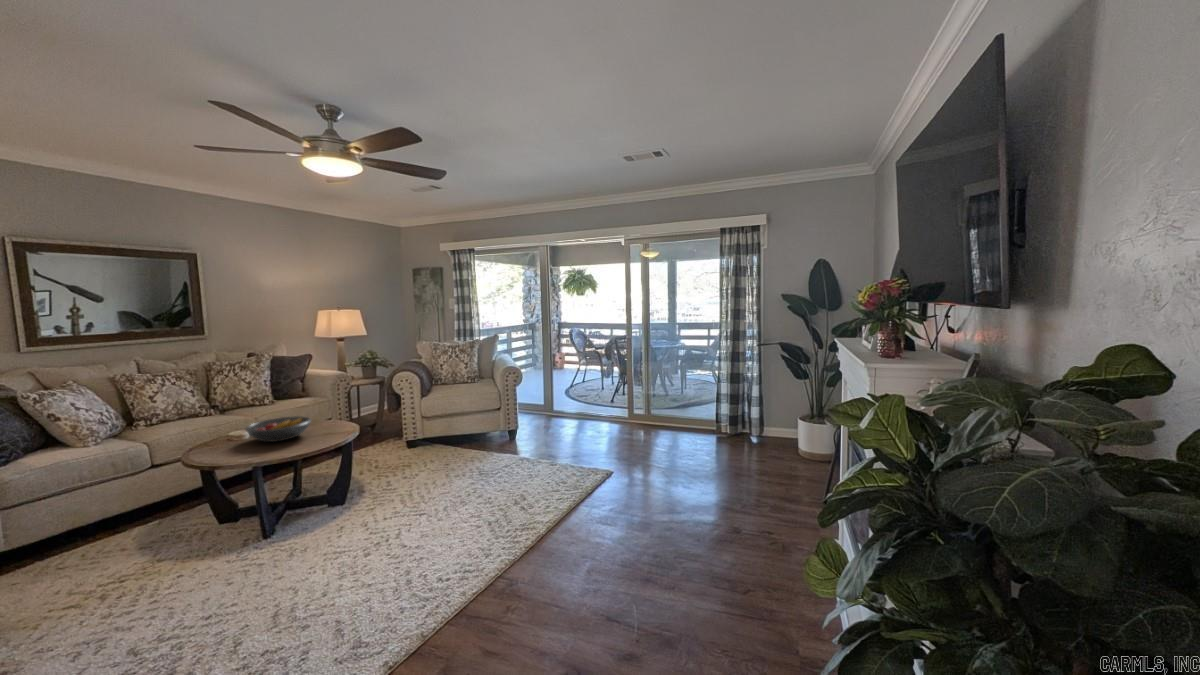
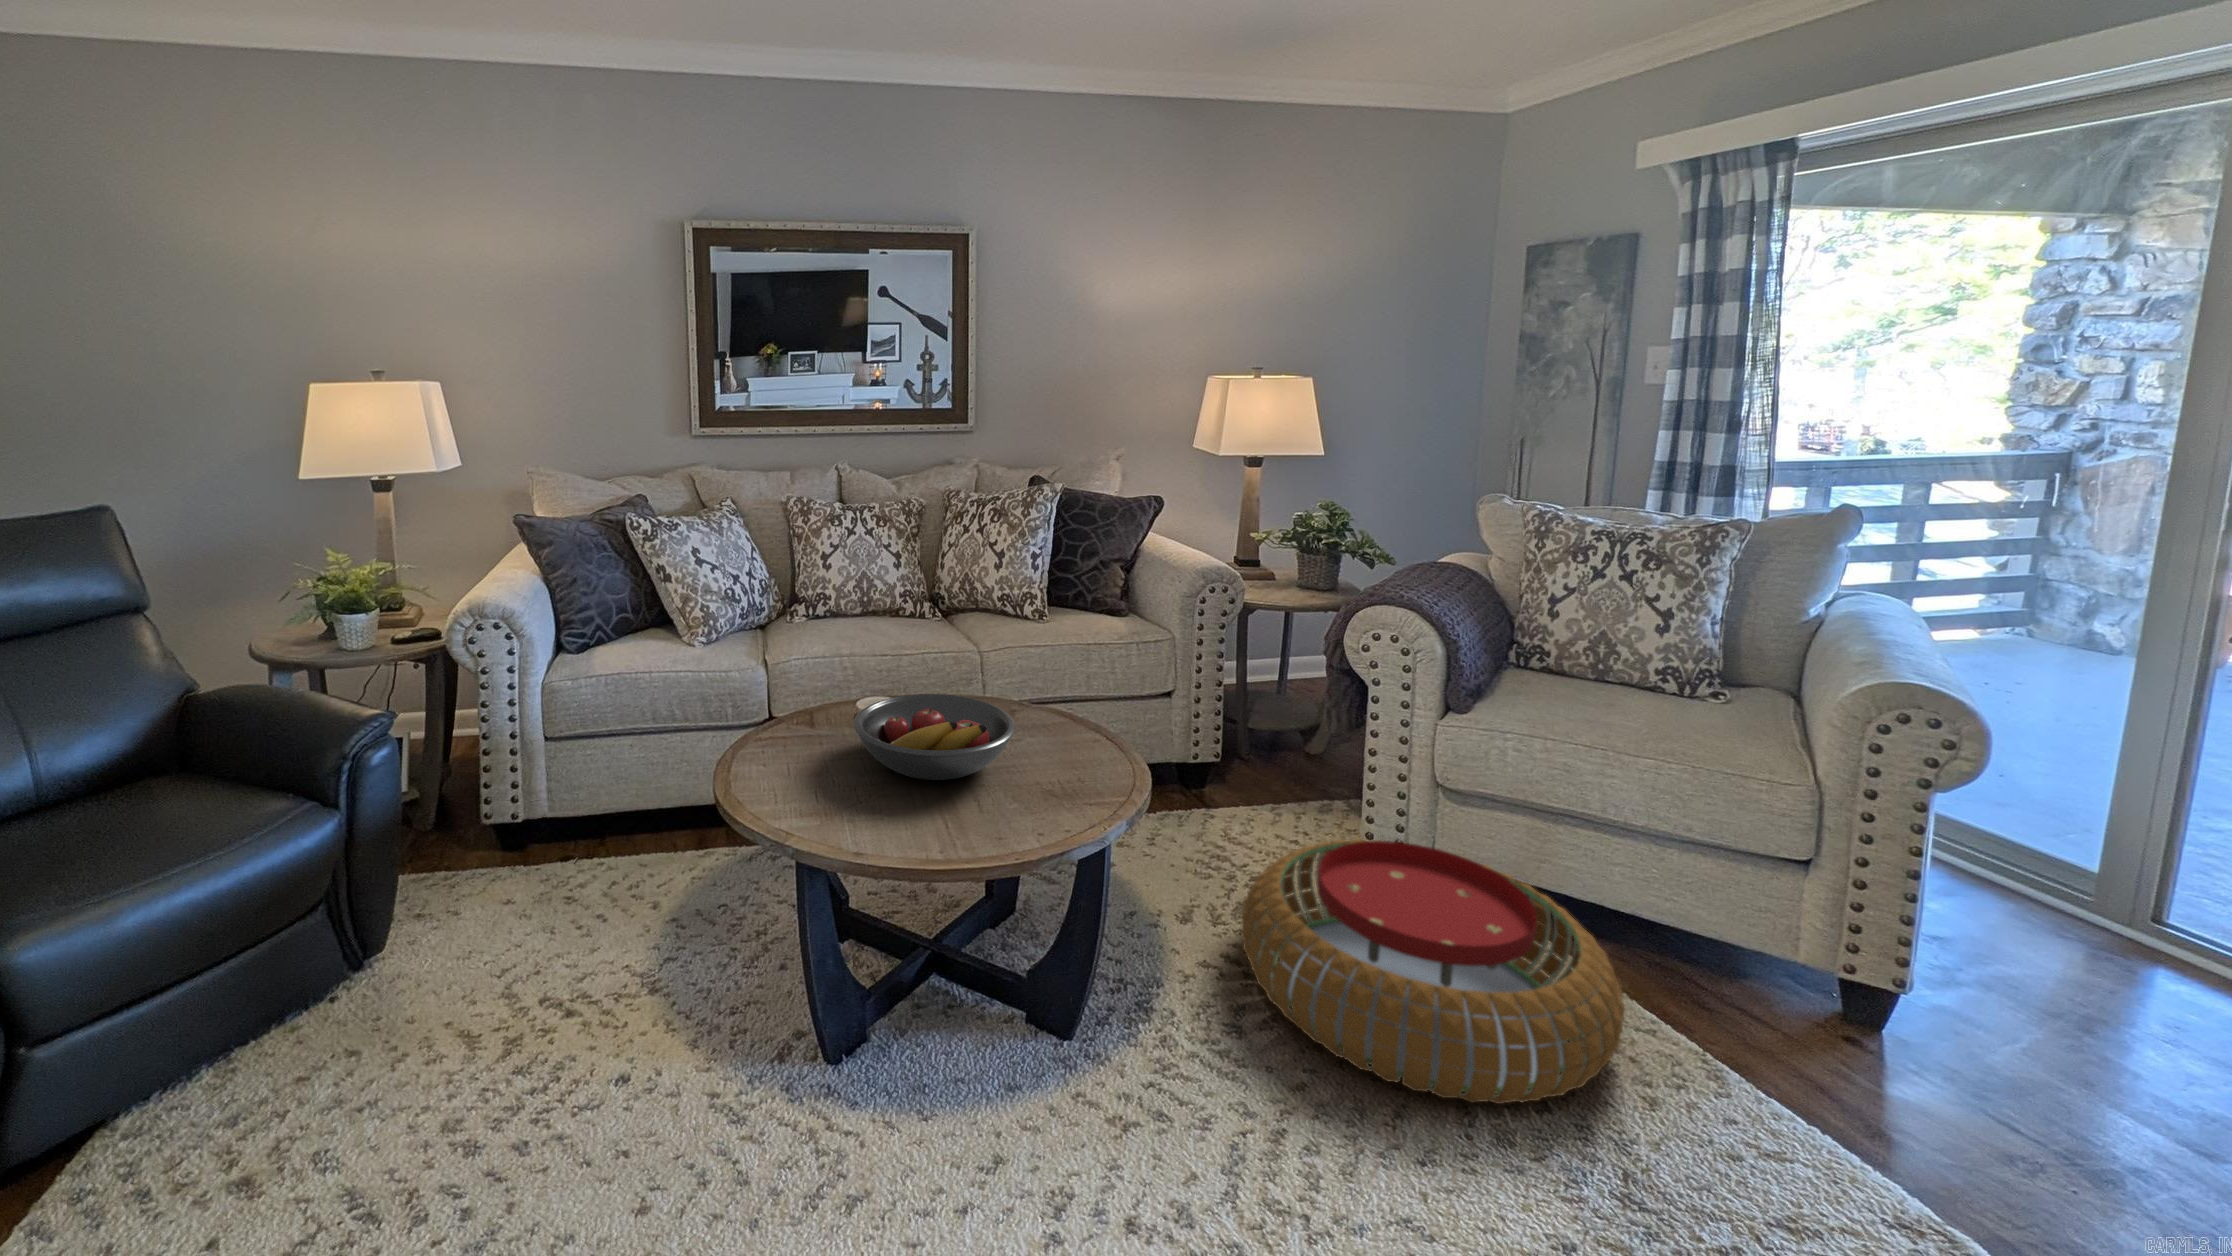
pouf: none [382,428,474,479] -> present [1241,839,1625,1104]

